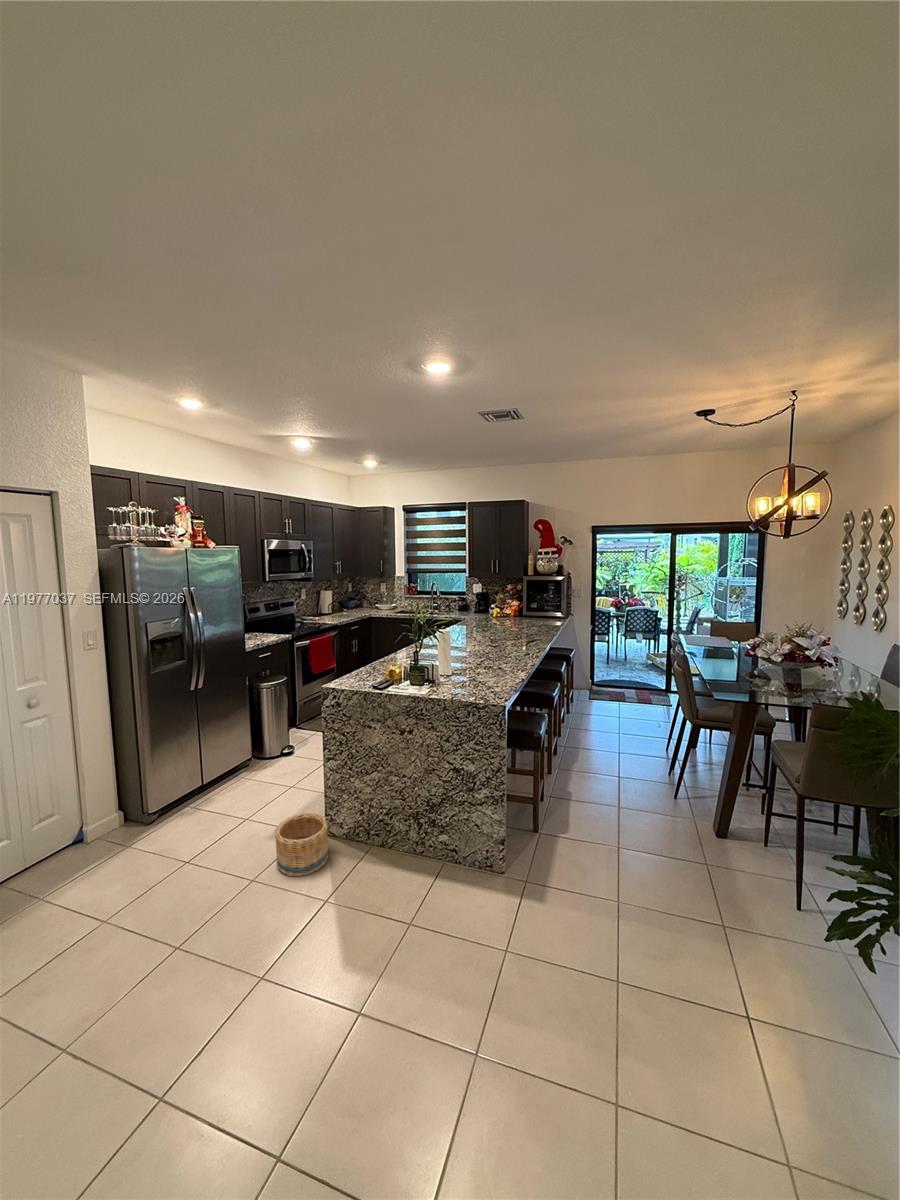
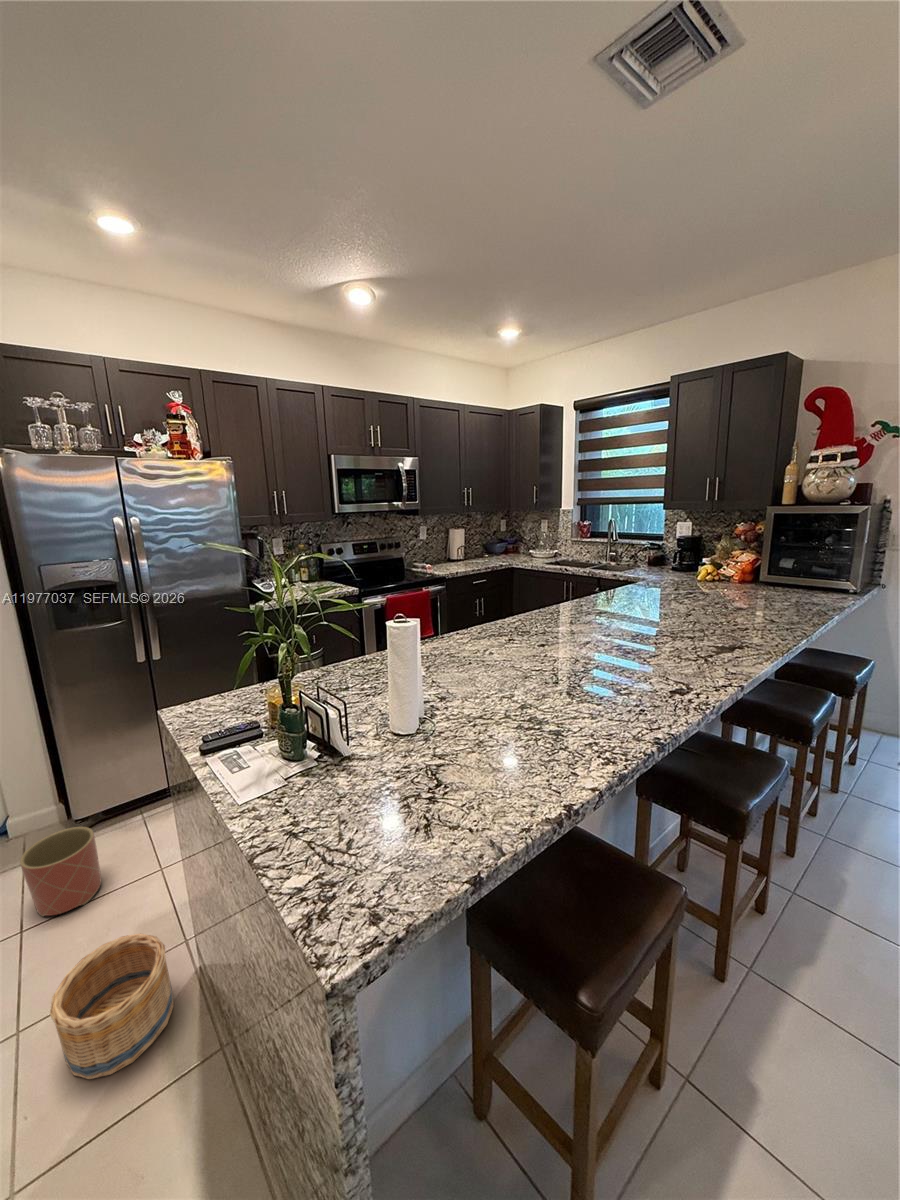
planter: none [161,796,207,855] -> present [20,827,101,916]

